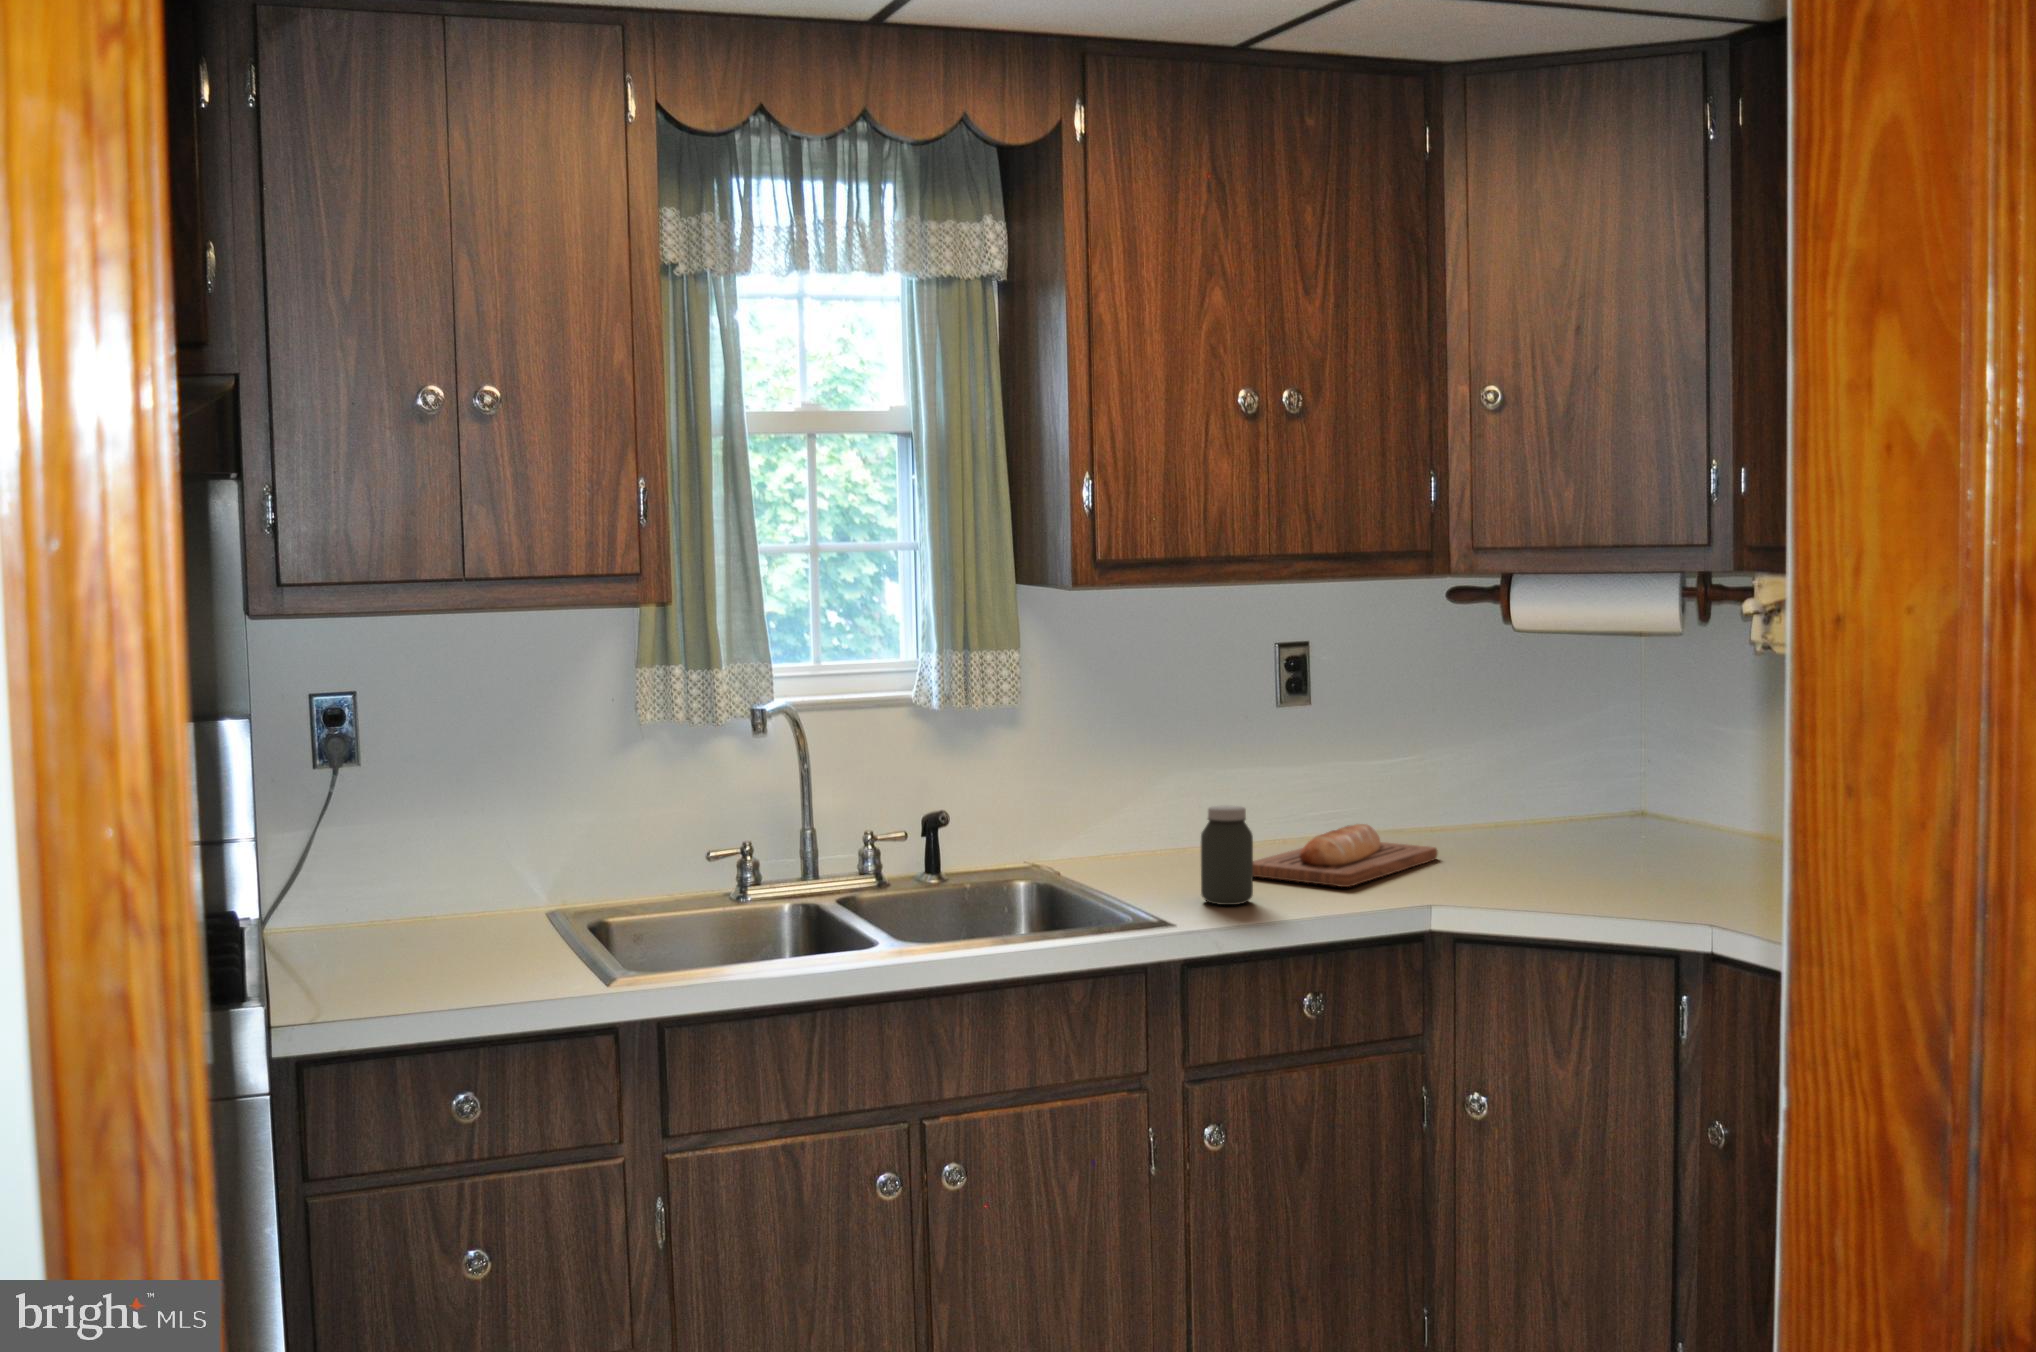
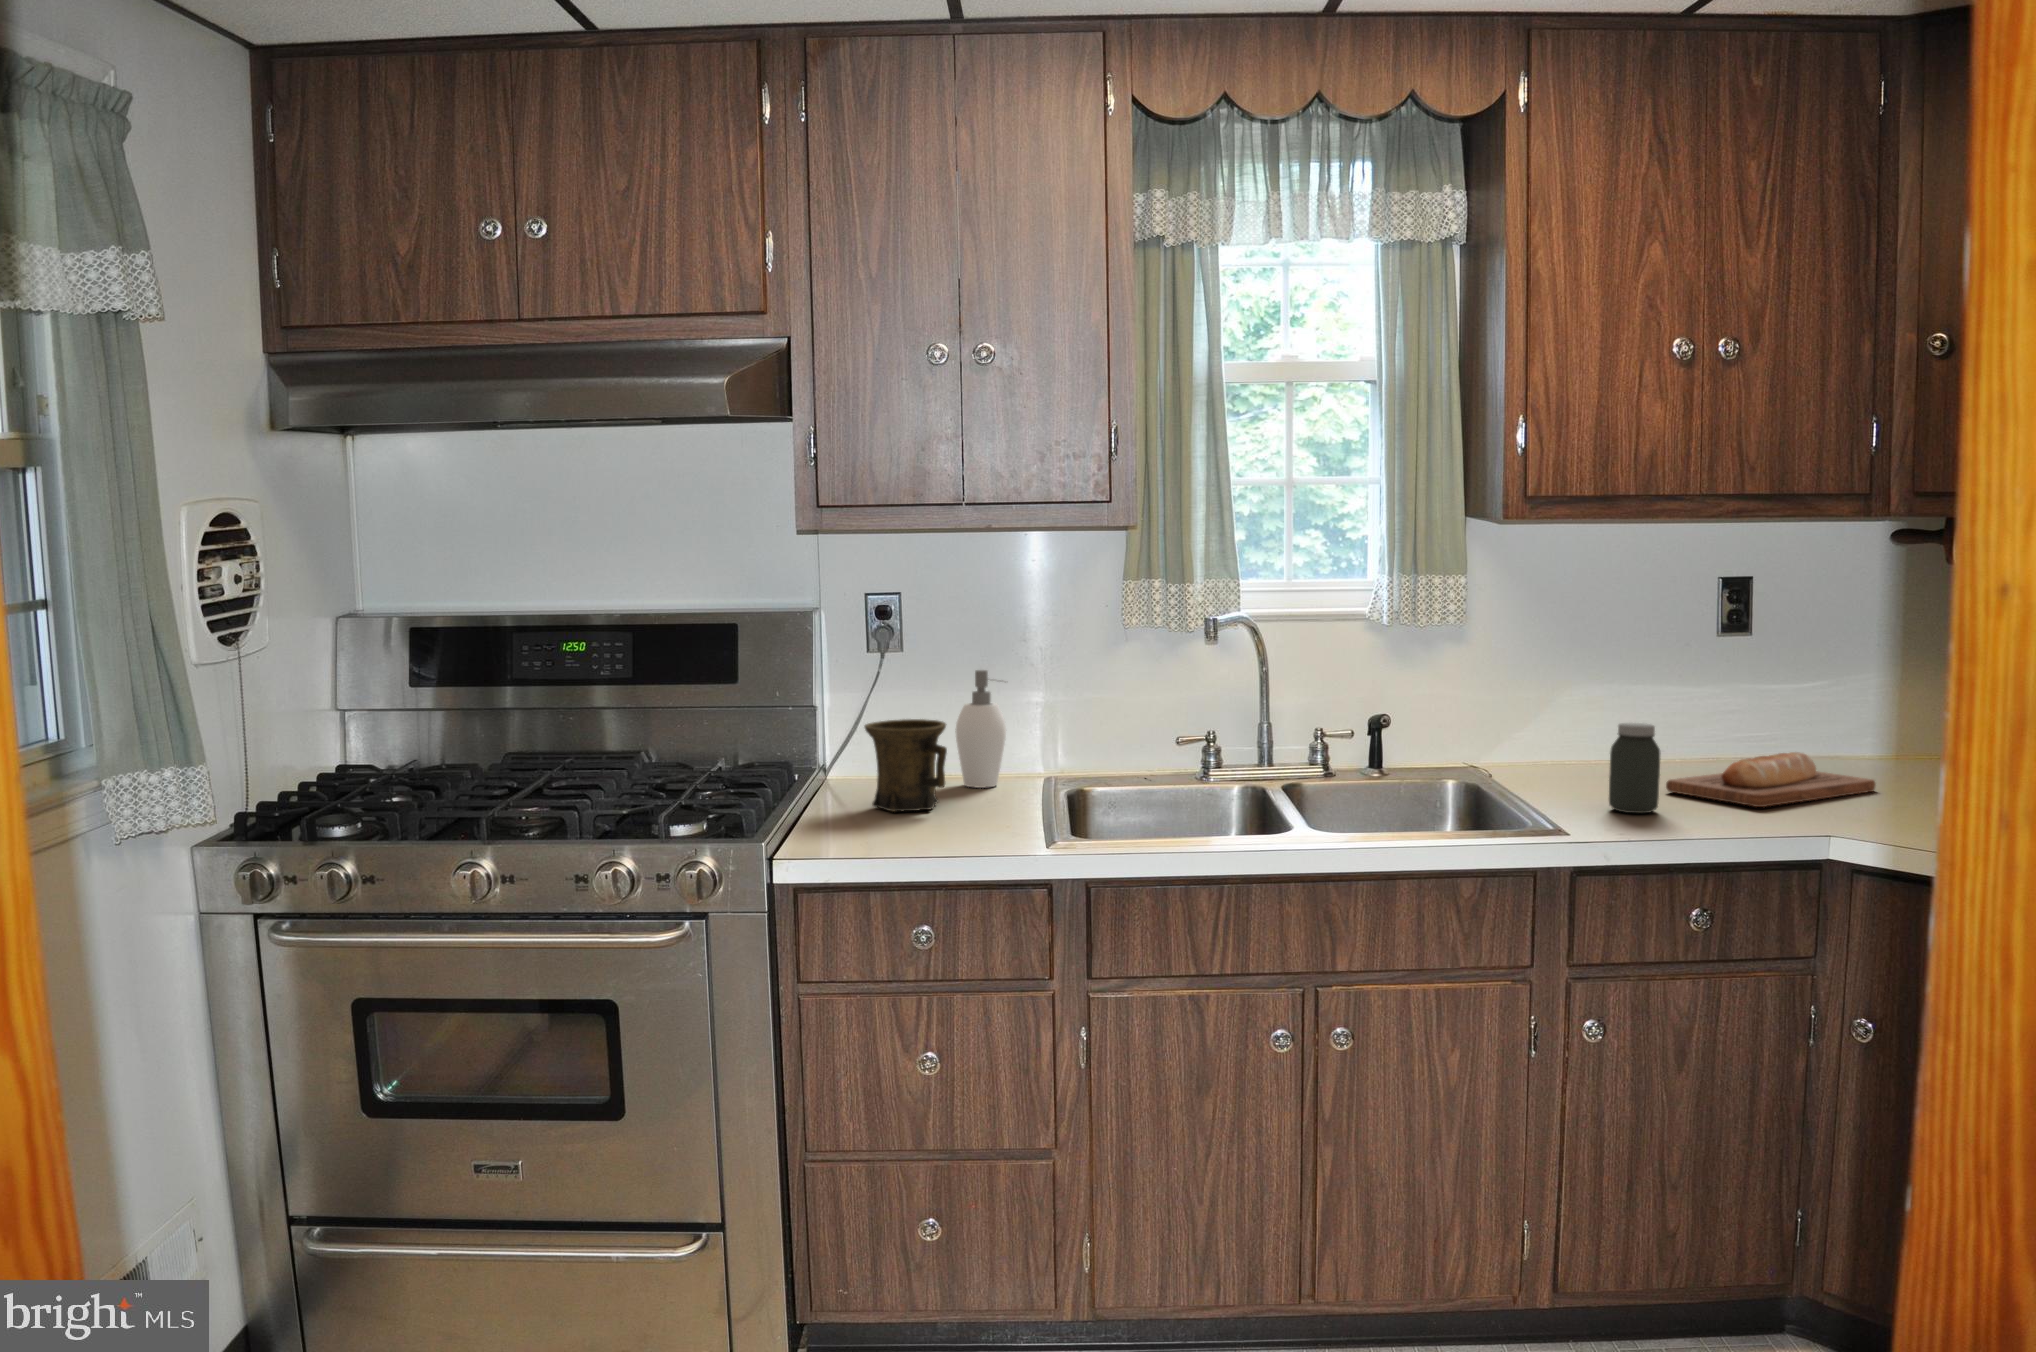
soap dispenser: none [434,786,503,934] -> present [955,670,1006,788]
mug: none [321,855,438,978] -> present [864,719,947,812]

